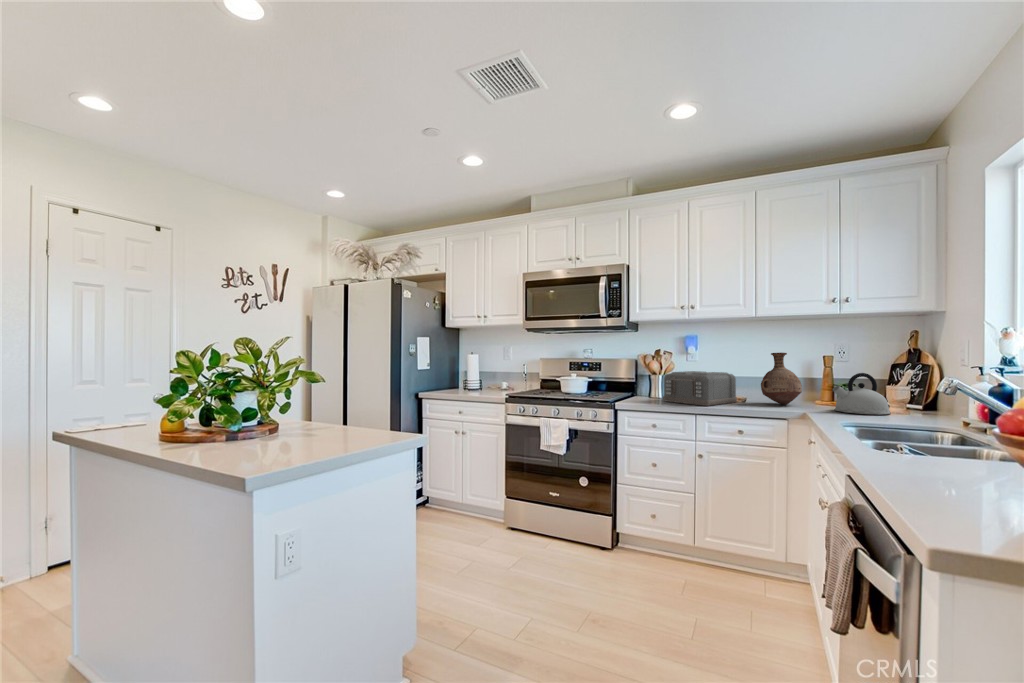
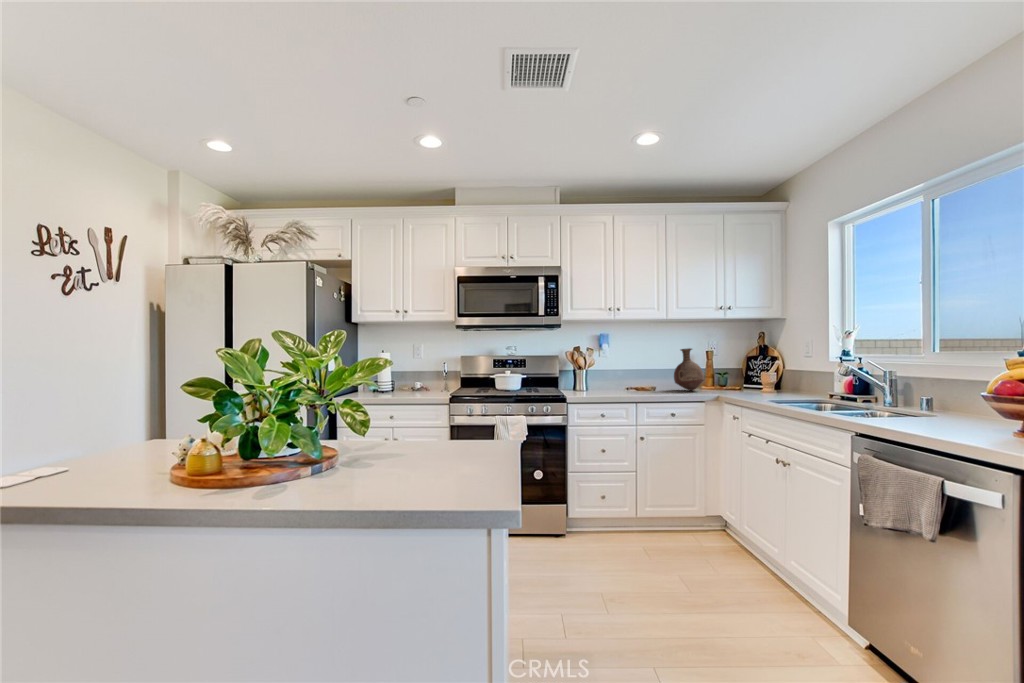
toaster: present [663,371,737,406] -> none [602,365,656,395]
kettle: present [833,373,891,415] -> none [731,363,769,394]

